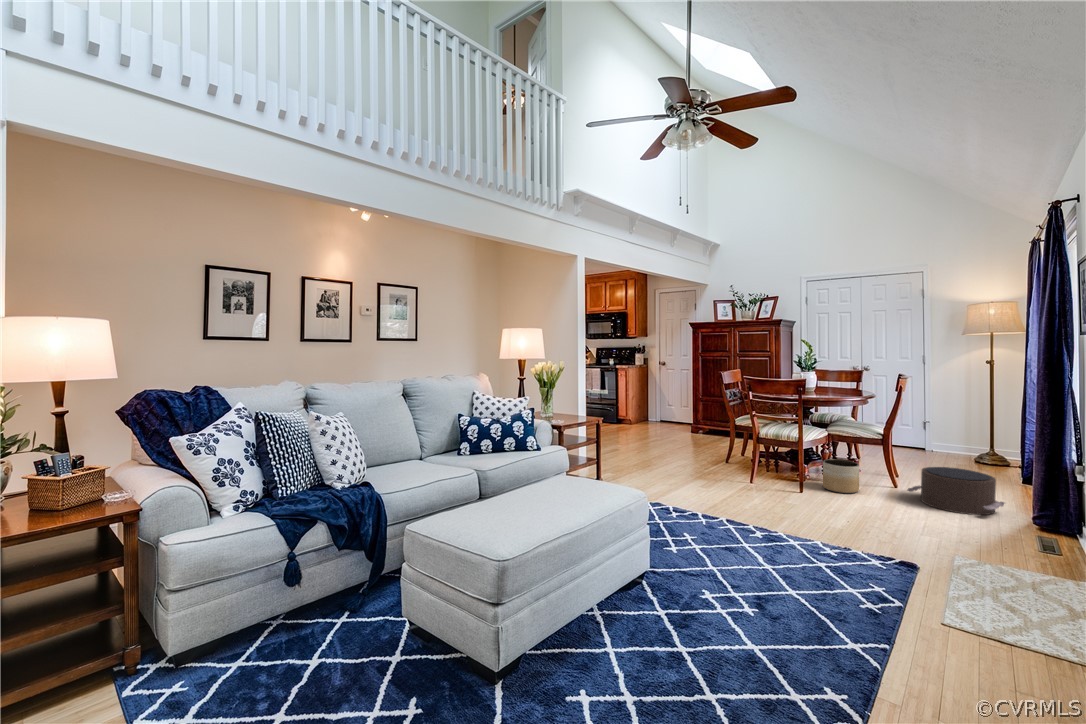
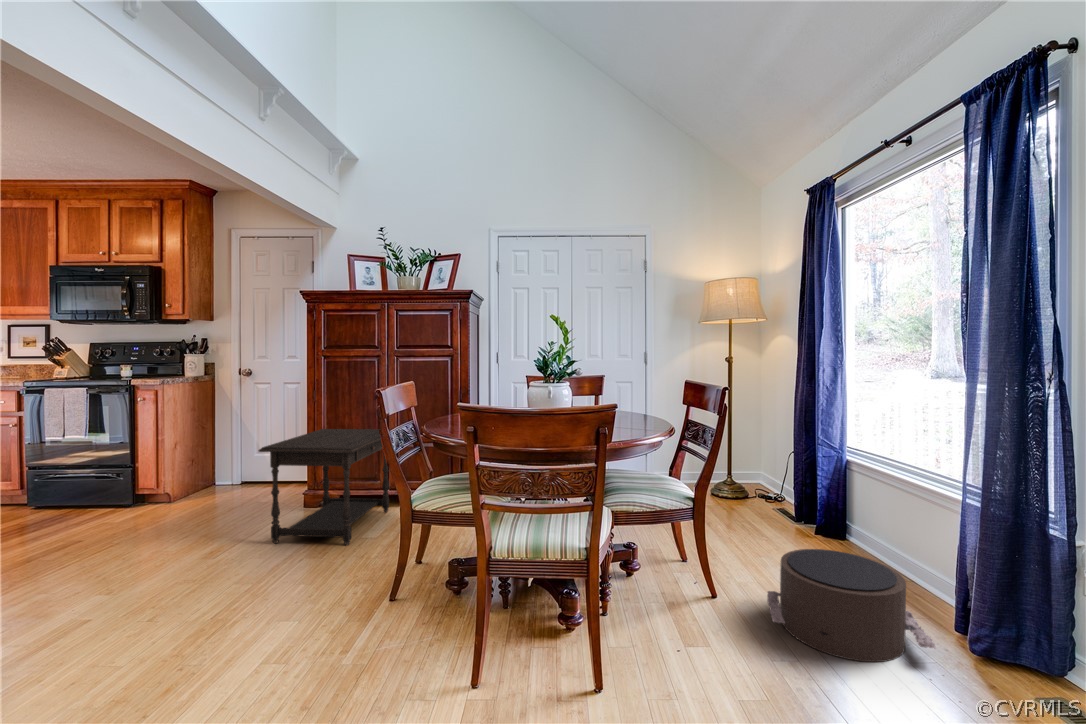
side table: none [672,394,738,447] -> present [259,429,389,546]
planter: present [823,459,859,493] -> none [622,570,694,663]

